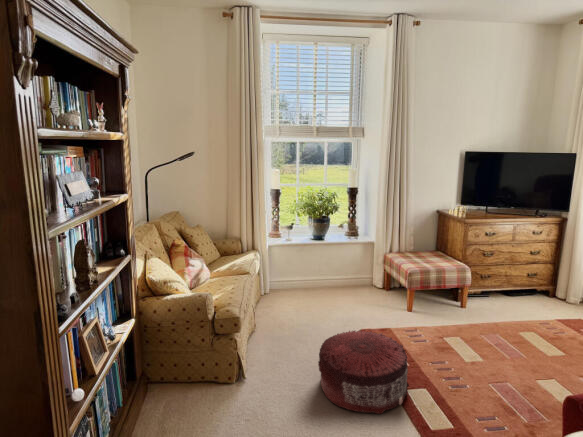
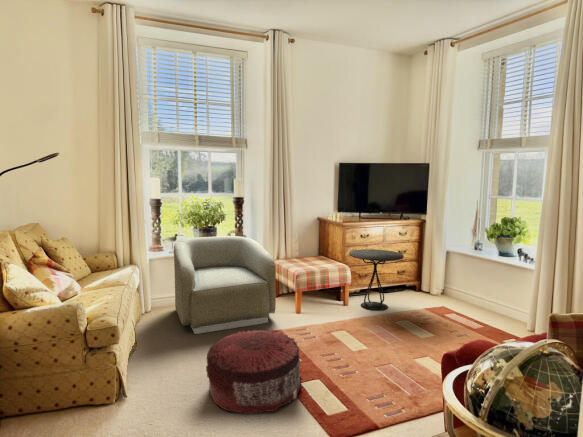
armchair: none [290,228,388,322] -> present [174,236,276,334]
side table: none [470,249,535,318] -> present [349,249,404,311]

